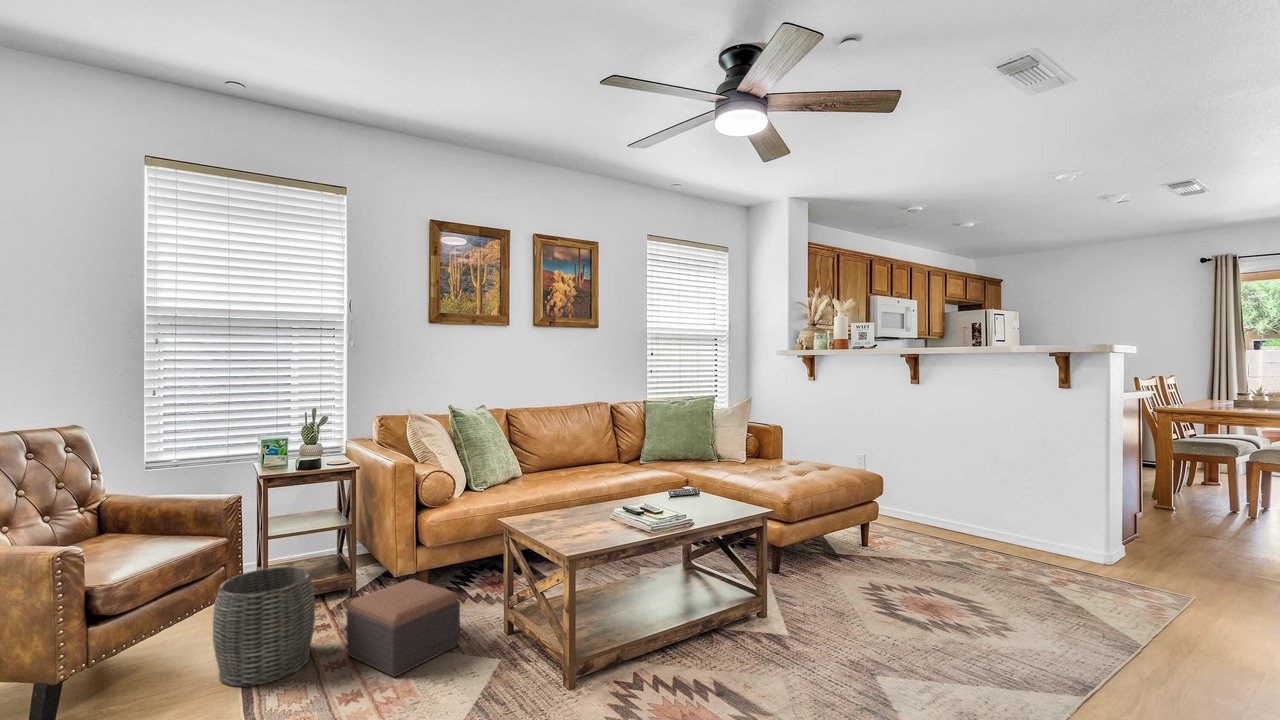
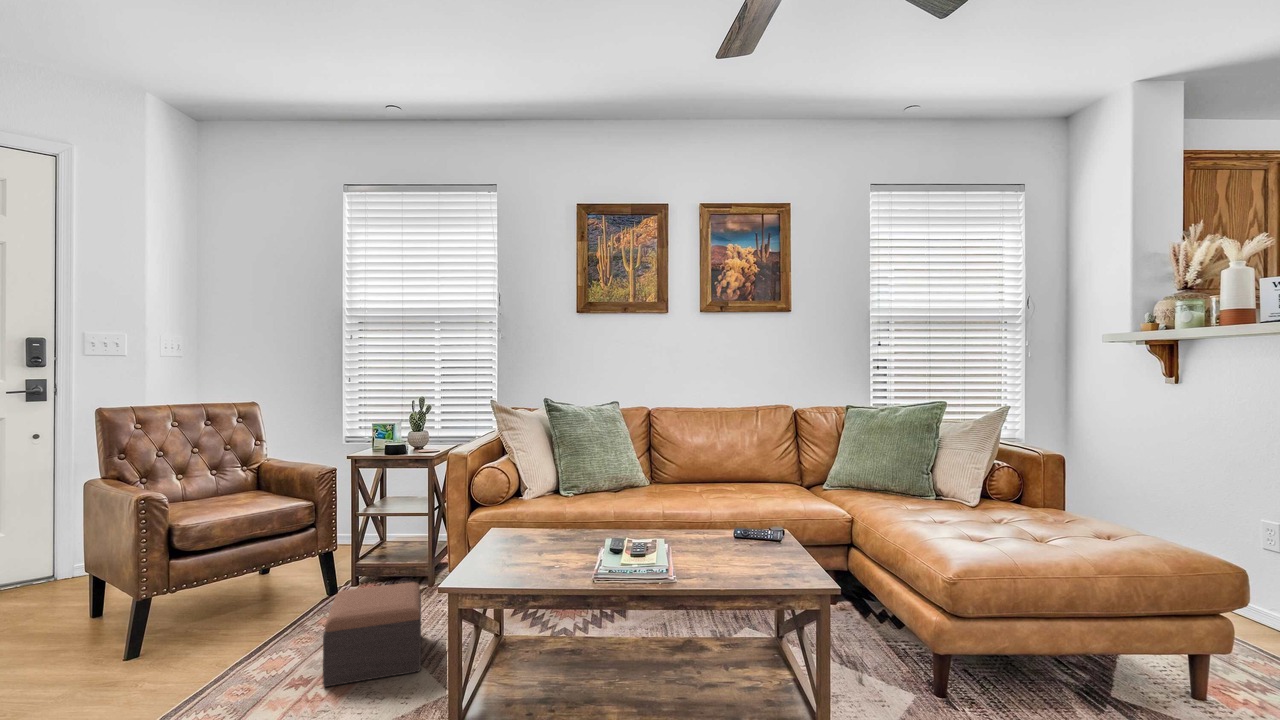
woven basket: present [213,567,315,687] -> none [233,543,329,653]

